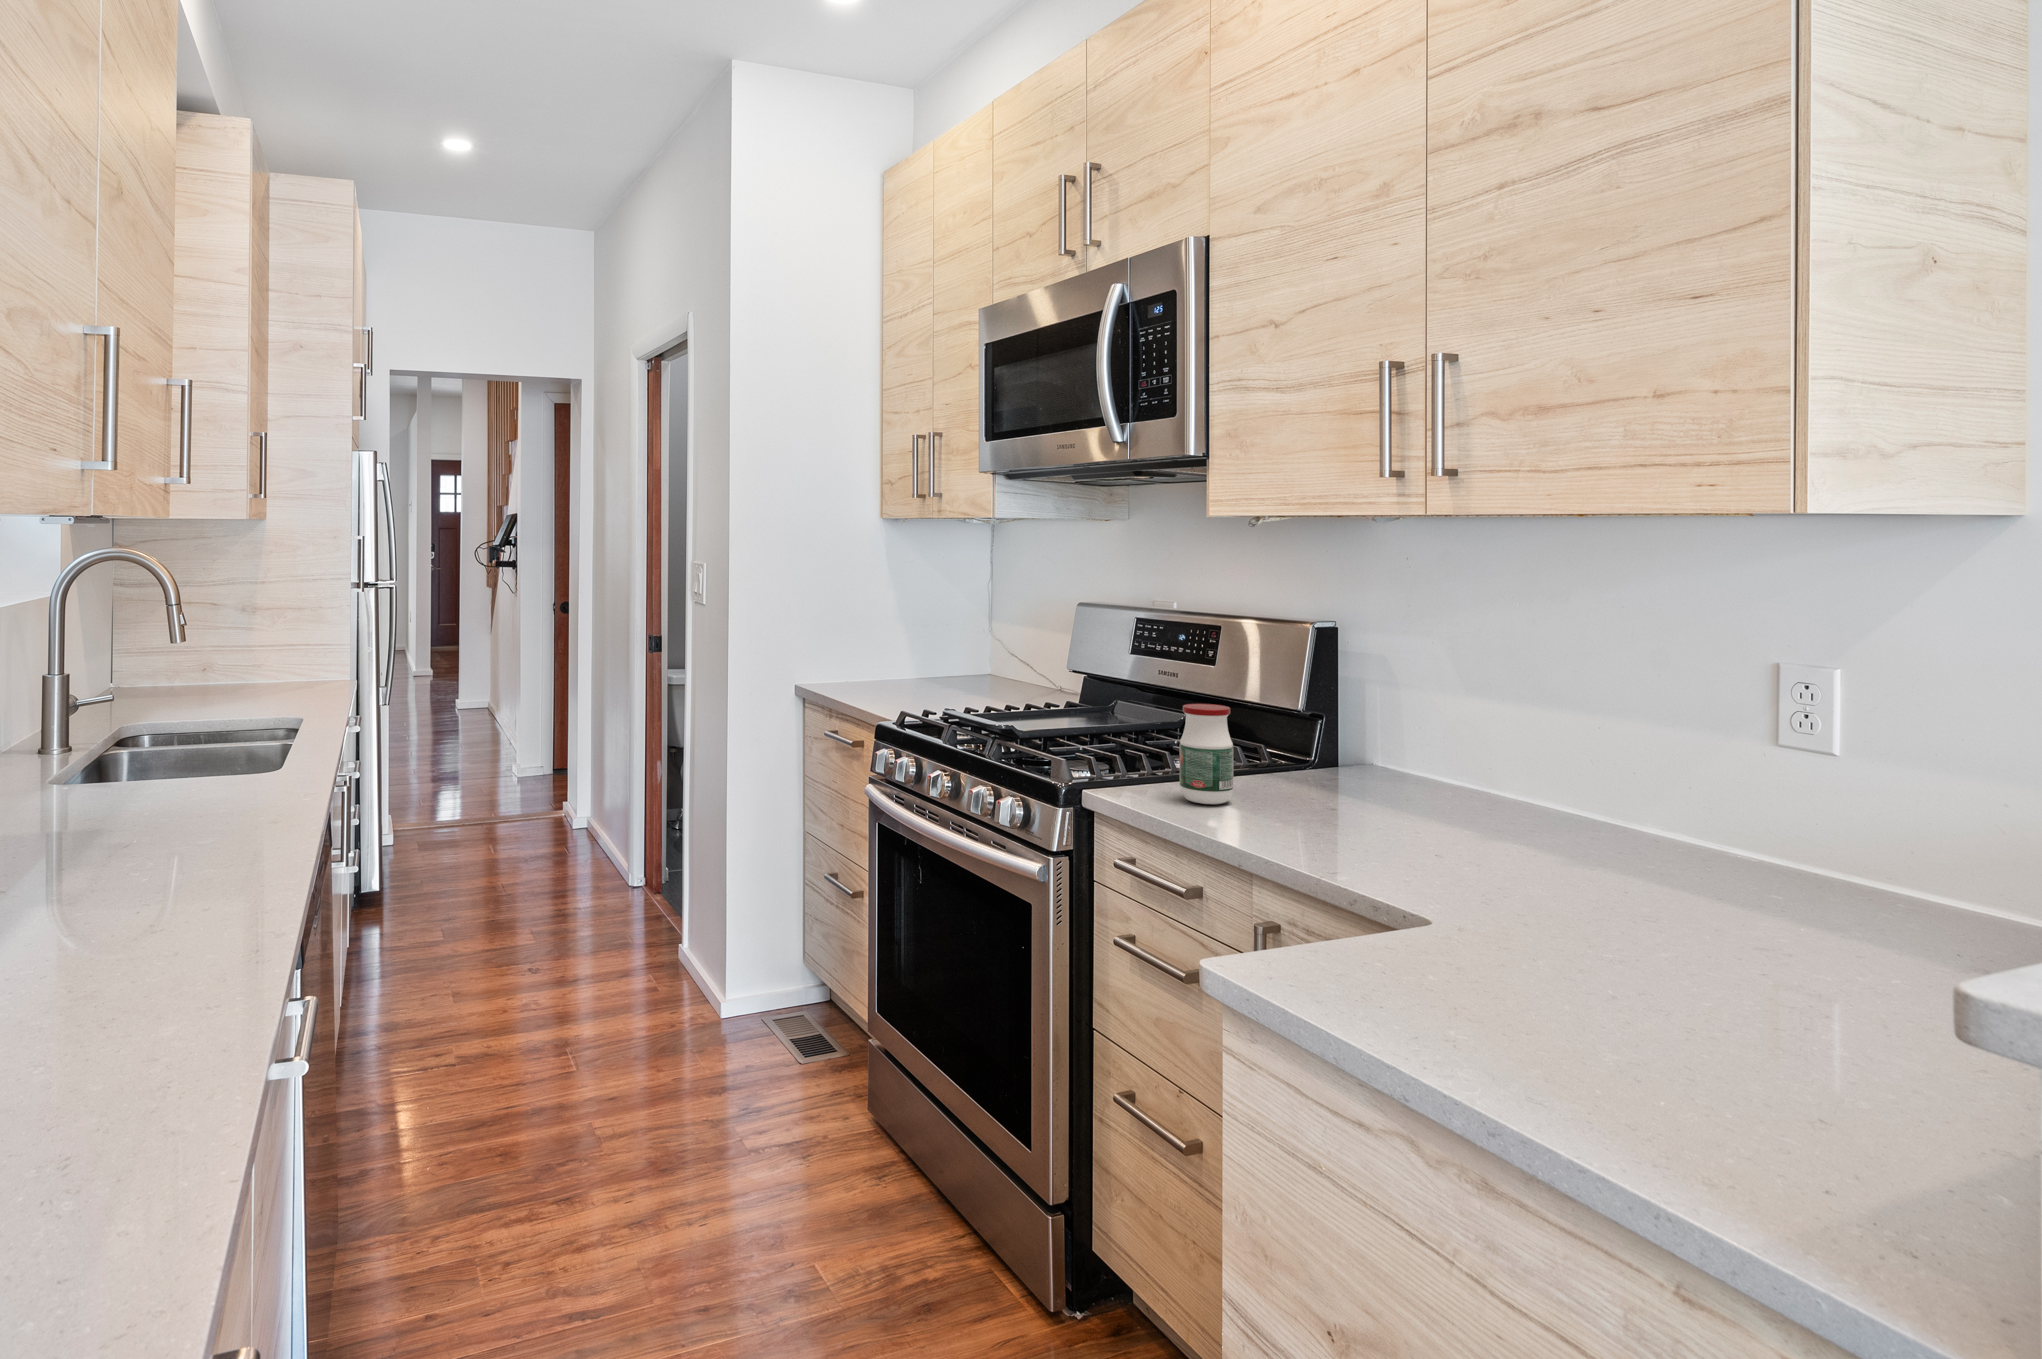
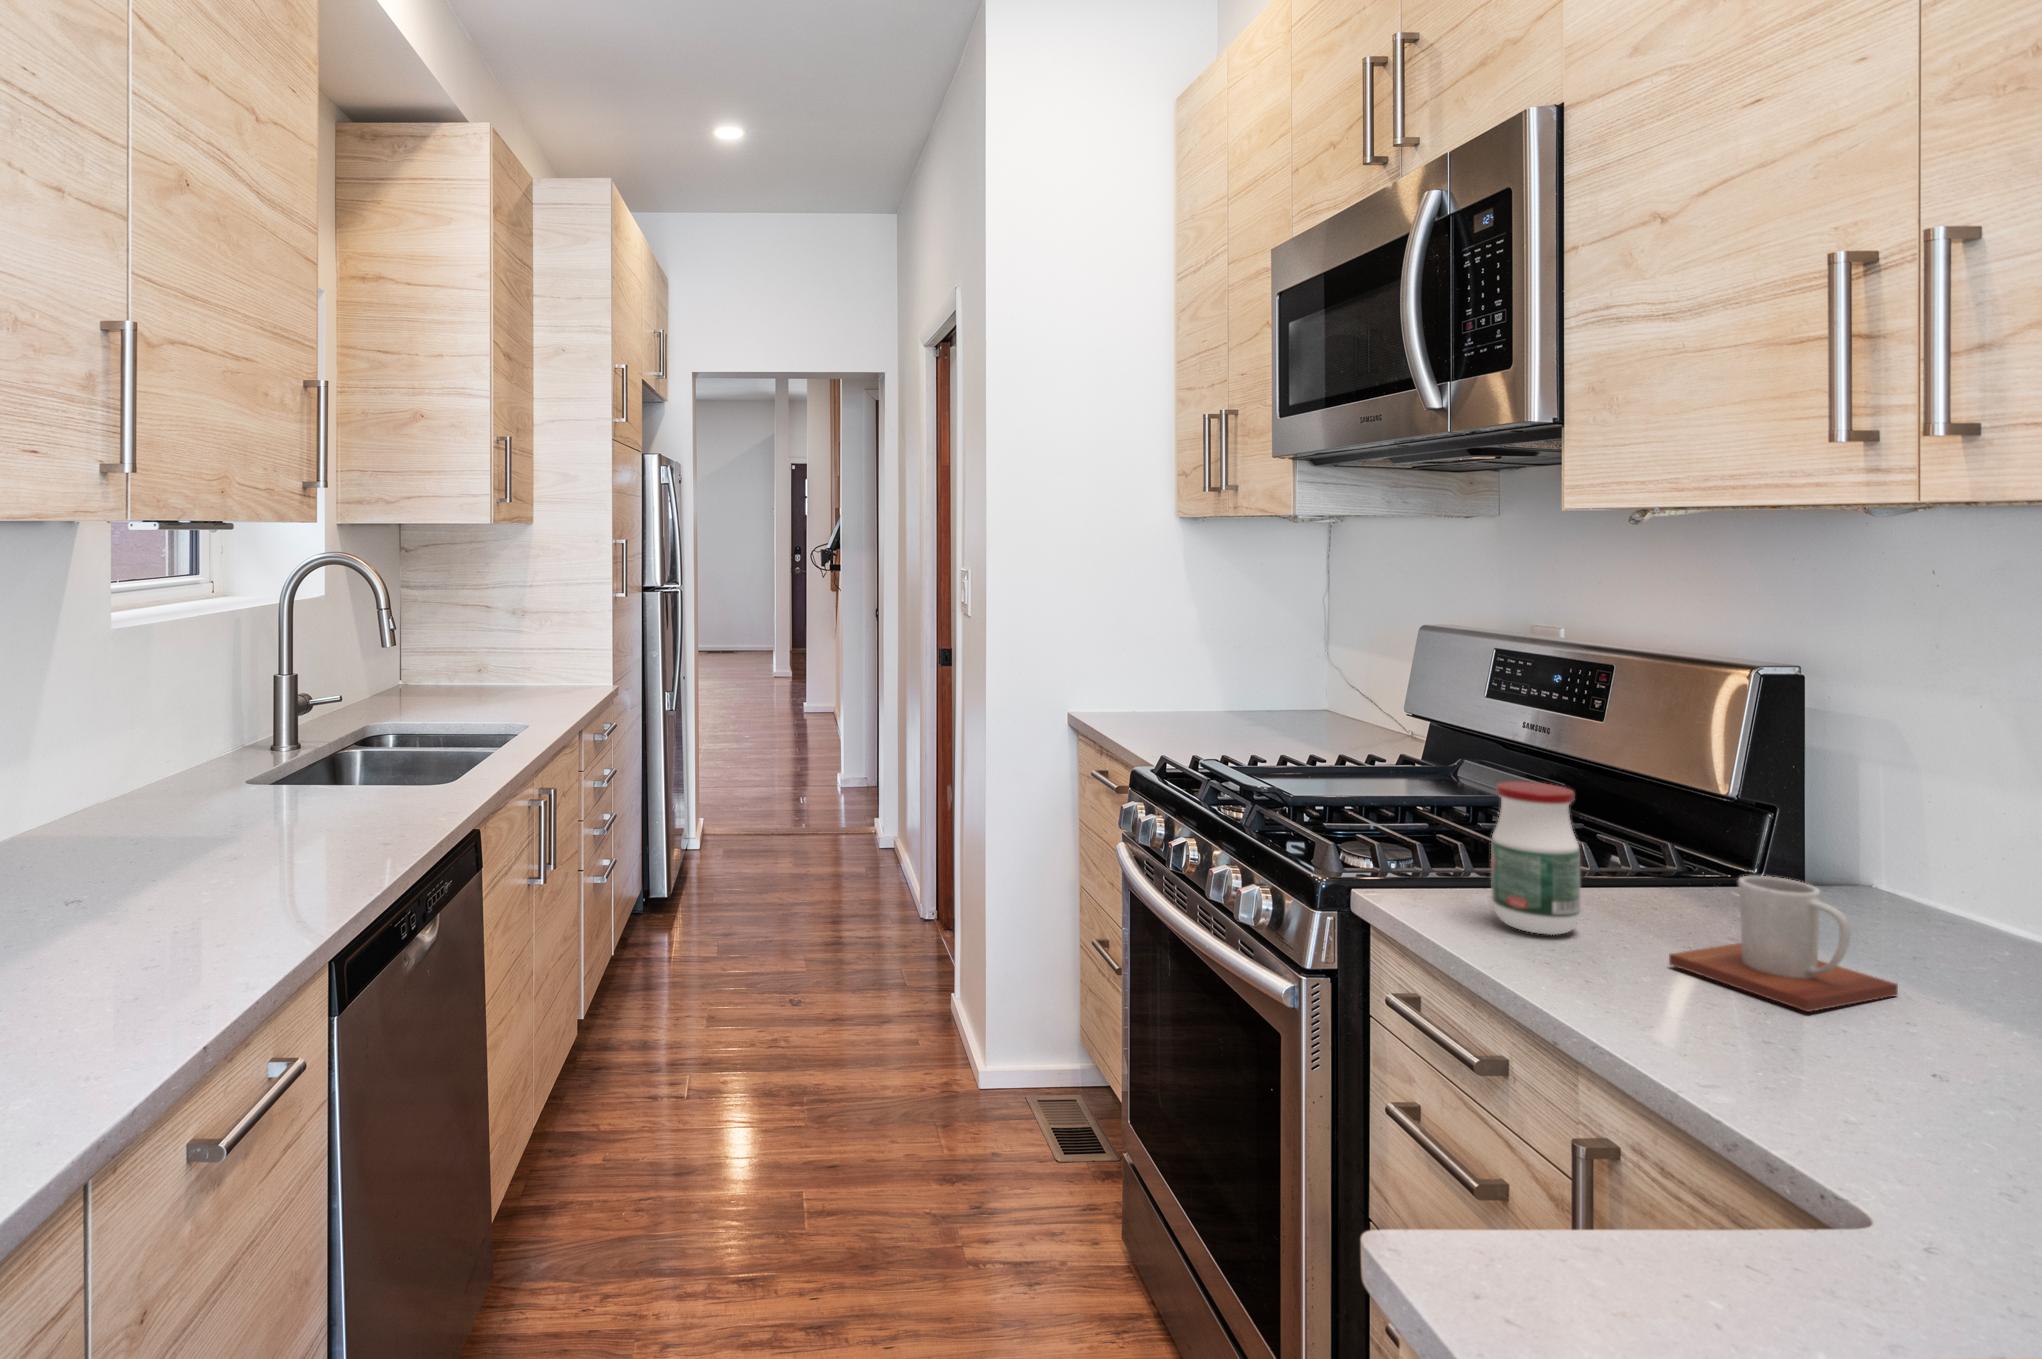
mug: none [1288,752,1407,829] -> present [1669,876,1898,1012]

